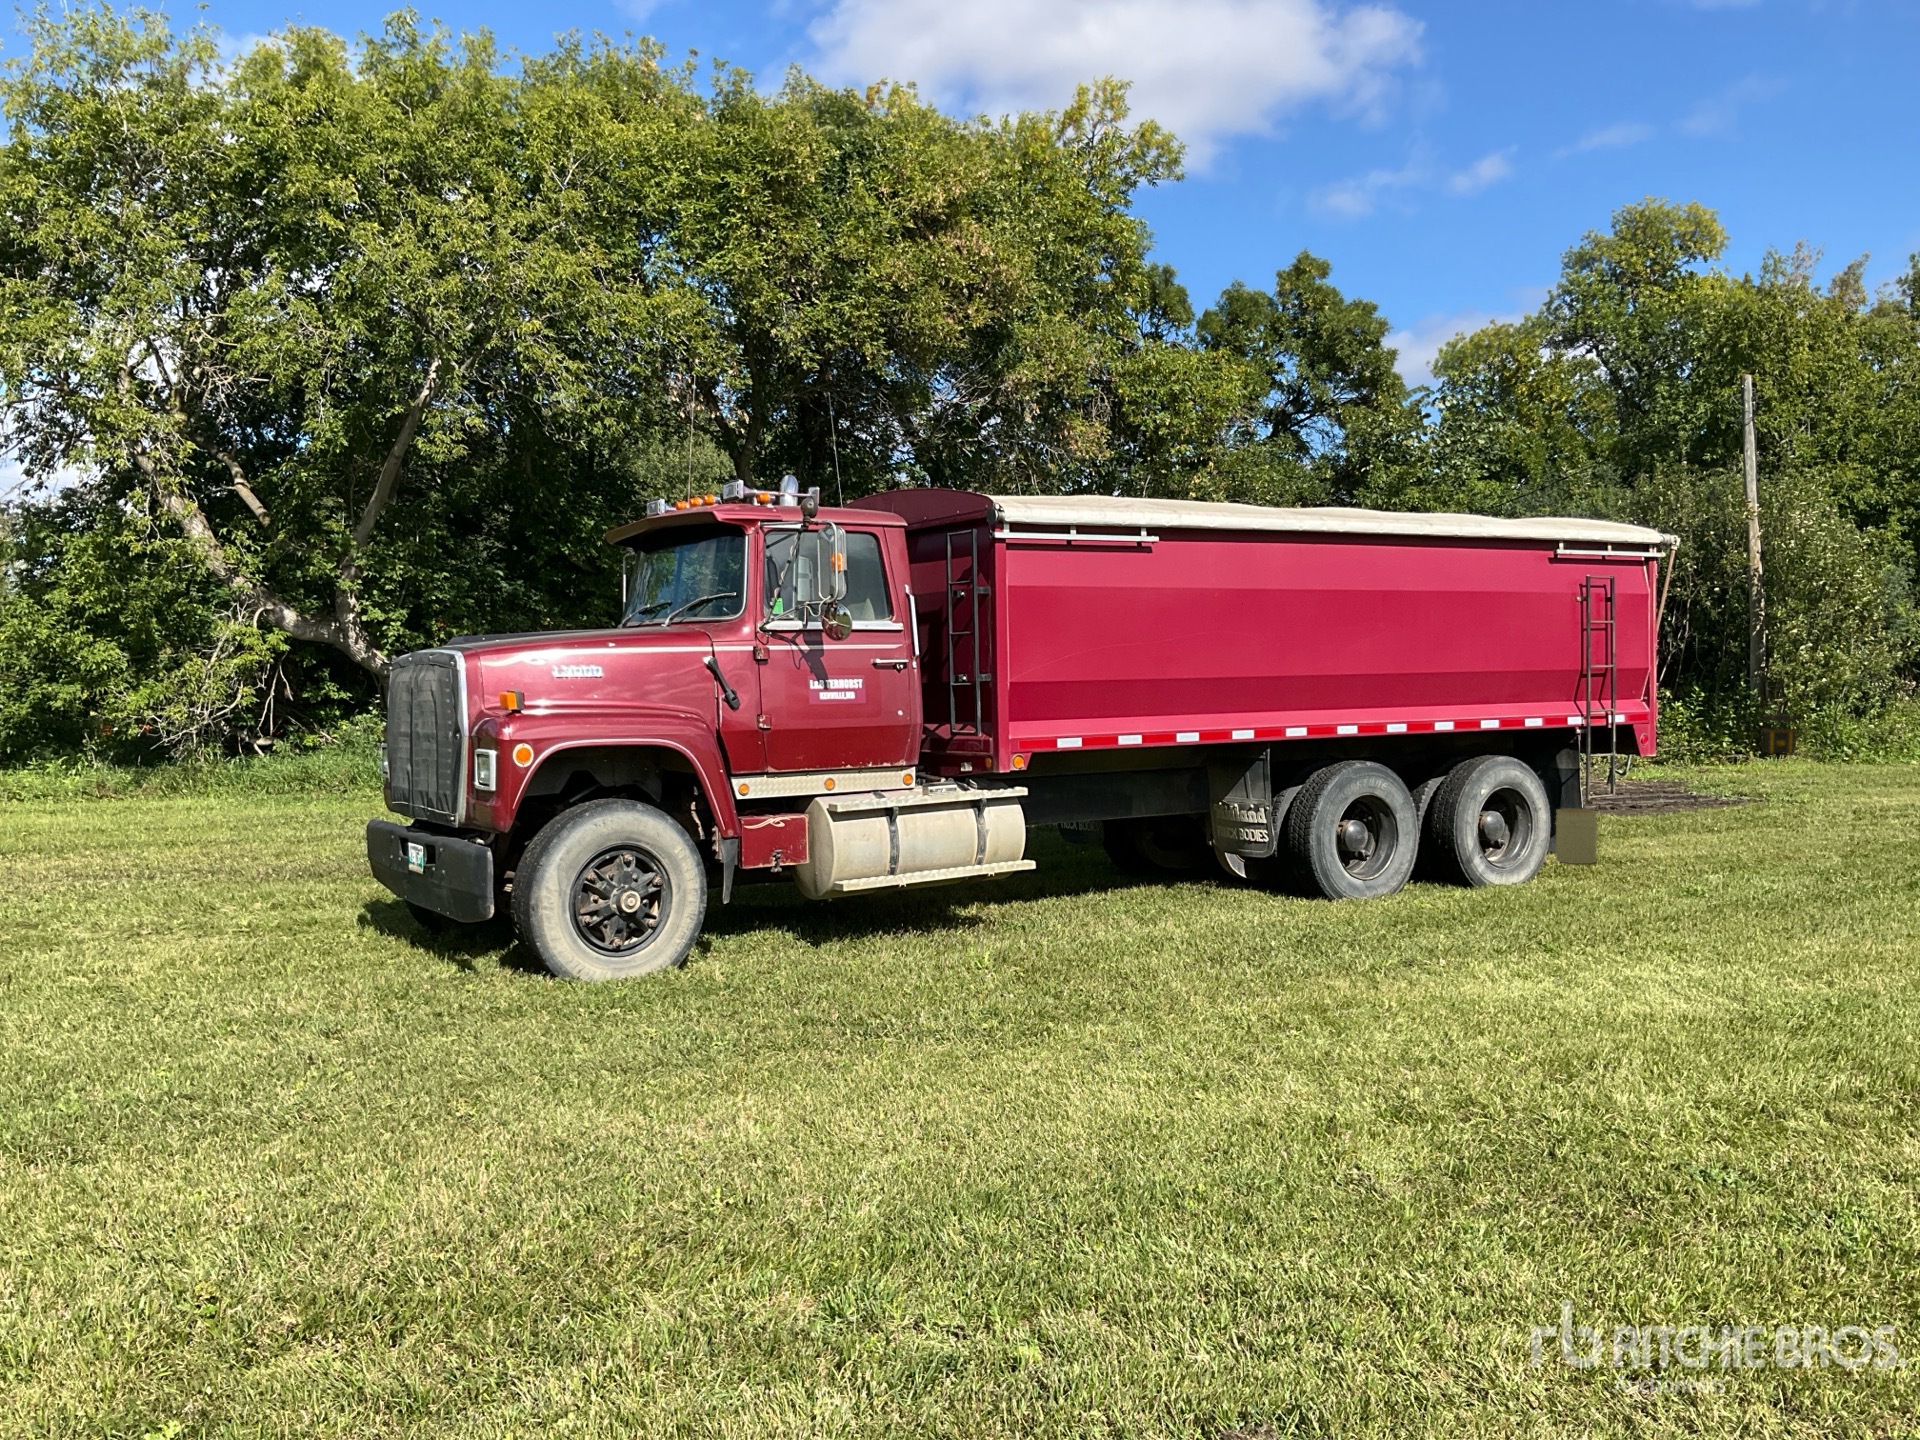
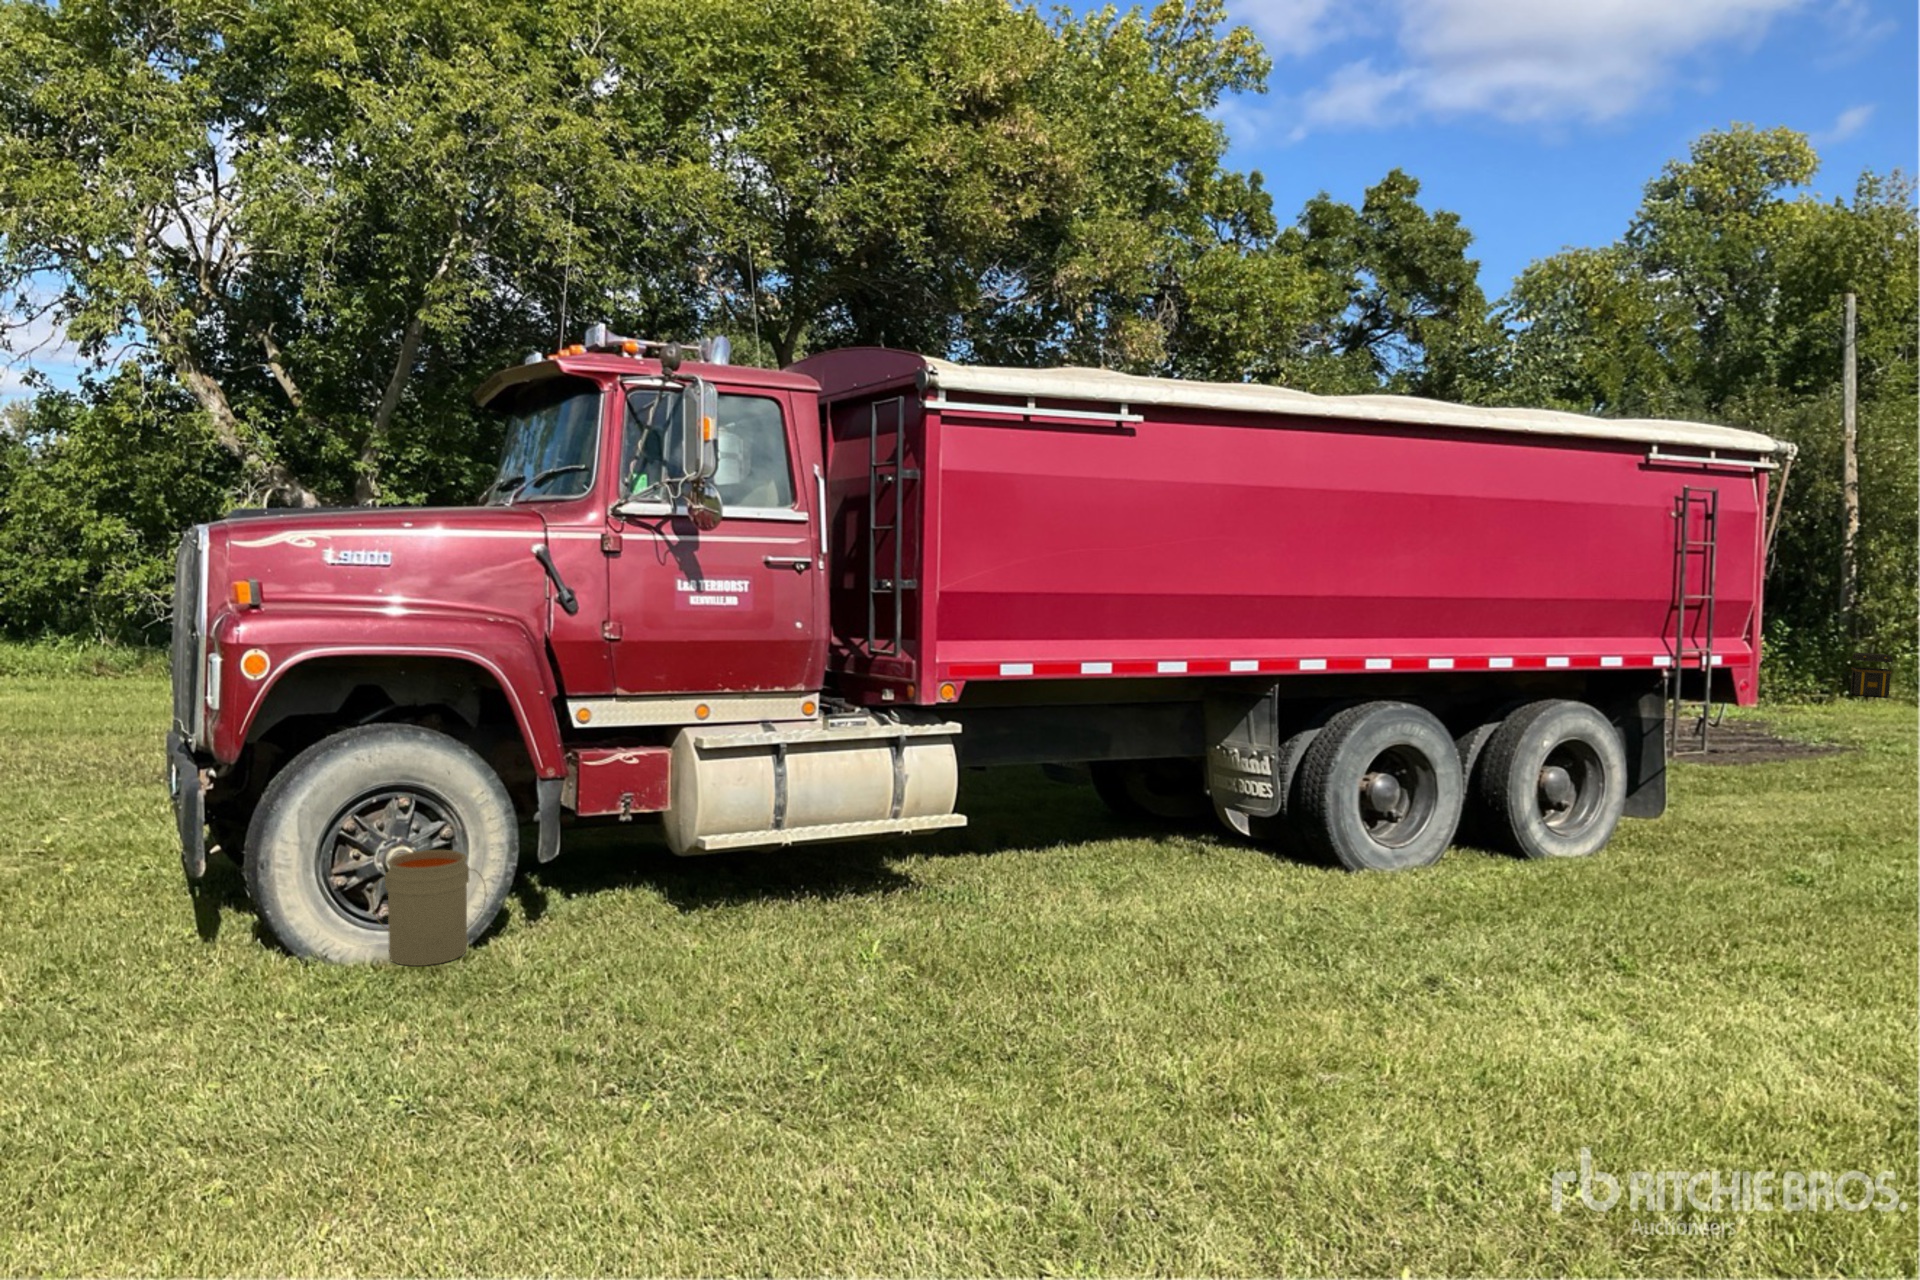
bucket: present [1556,809,1598,864] -> present [371,850,485,966]

